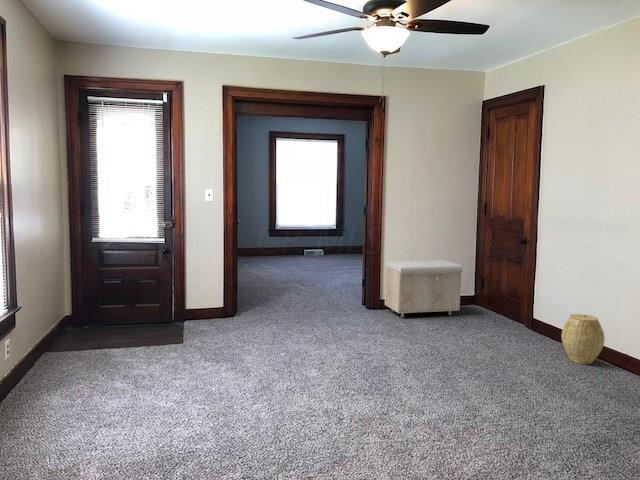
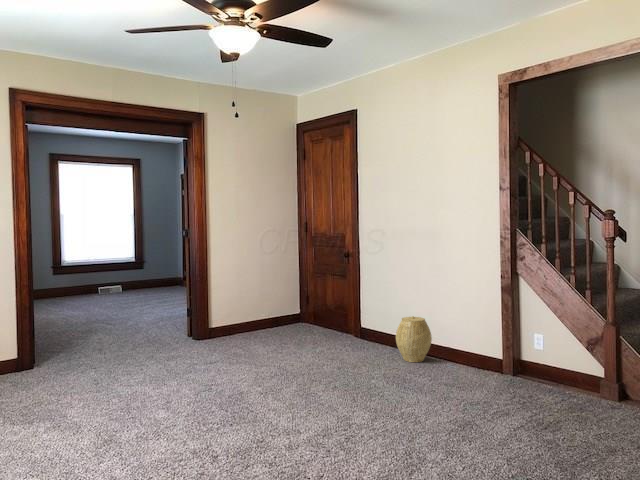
storage bench: present [385,260,462,317] -> none [213,281,292,344]

